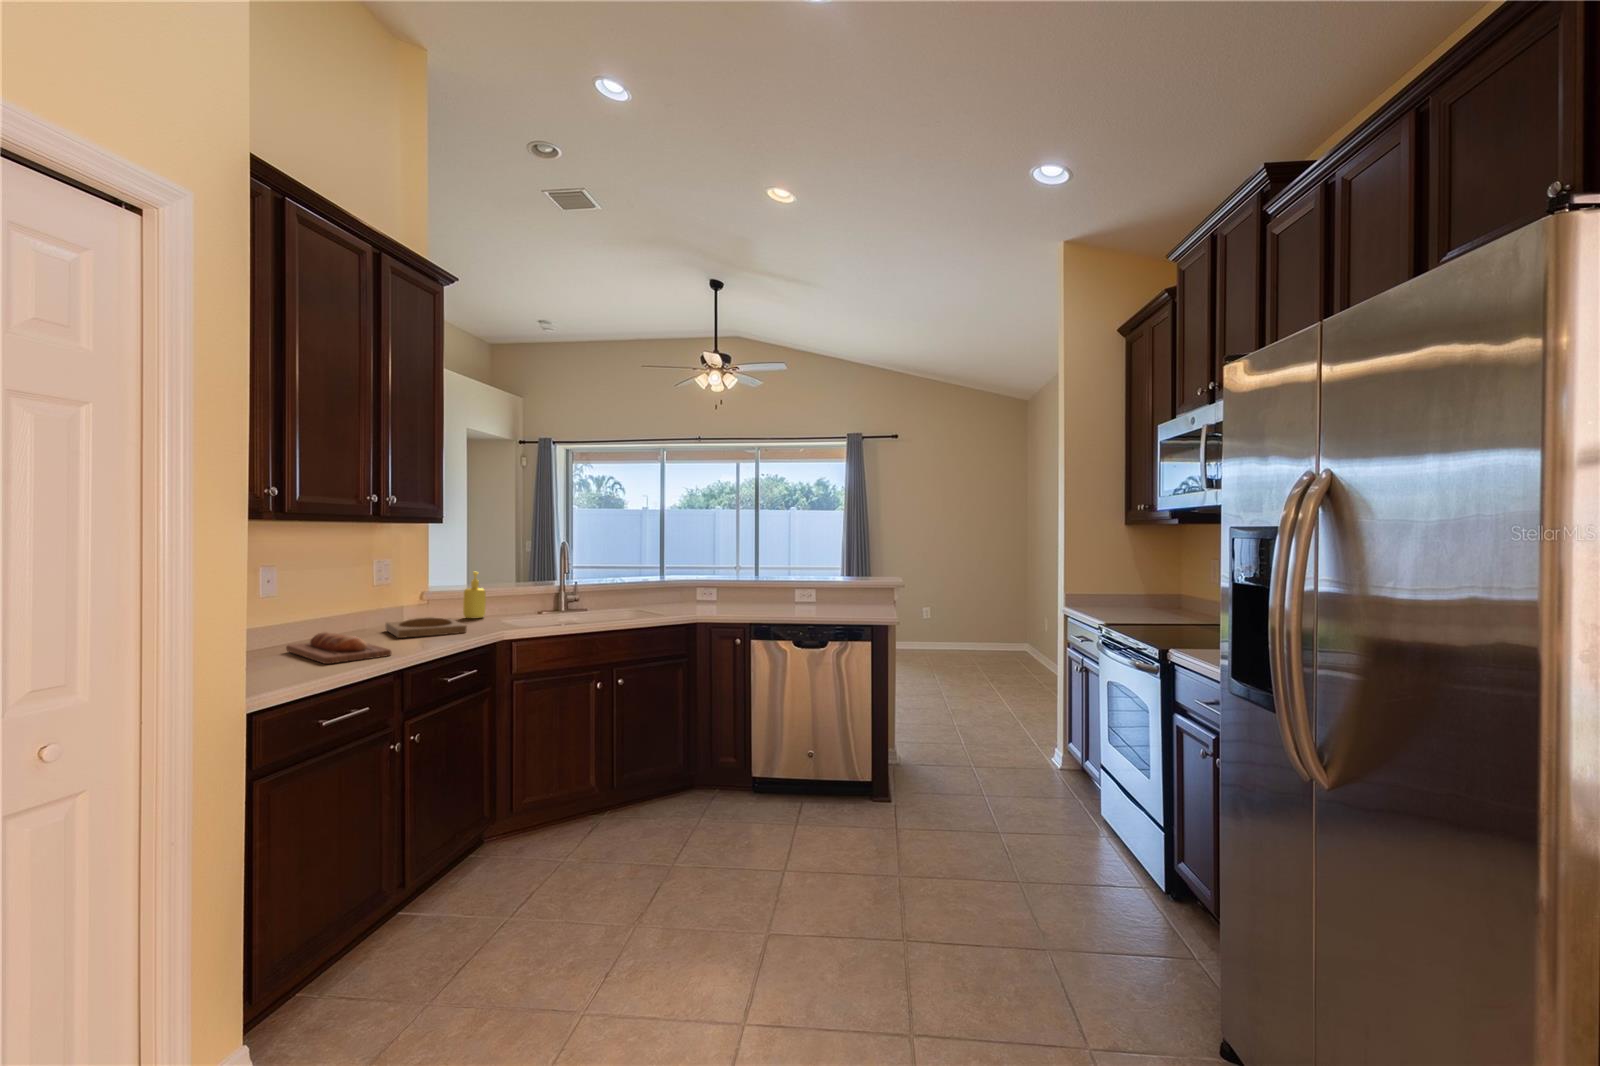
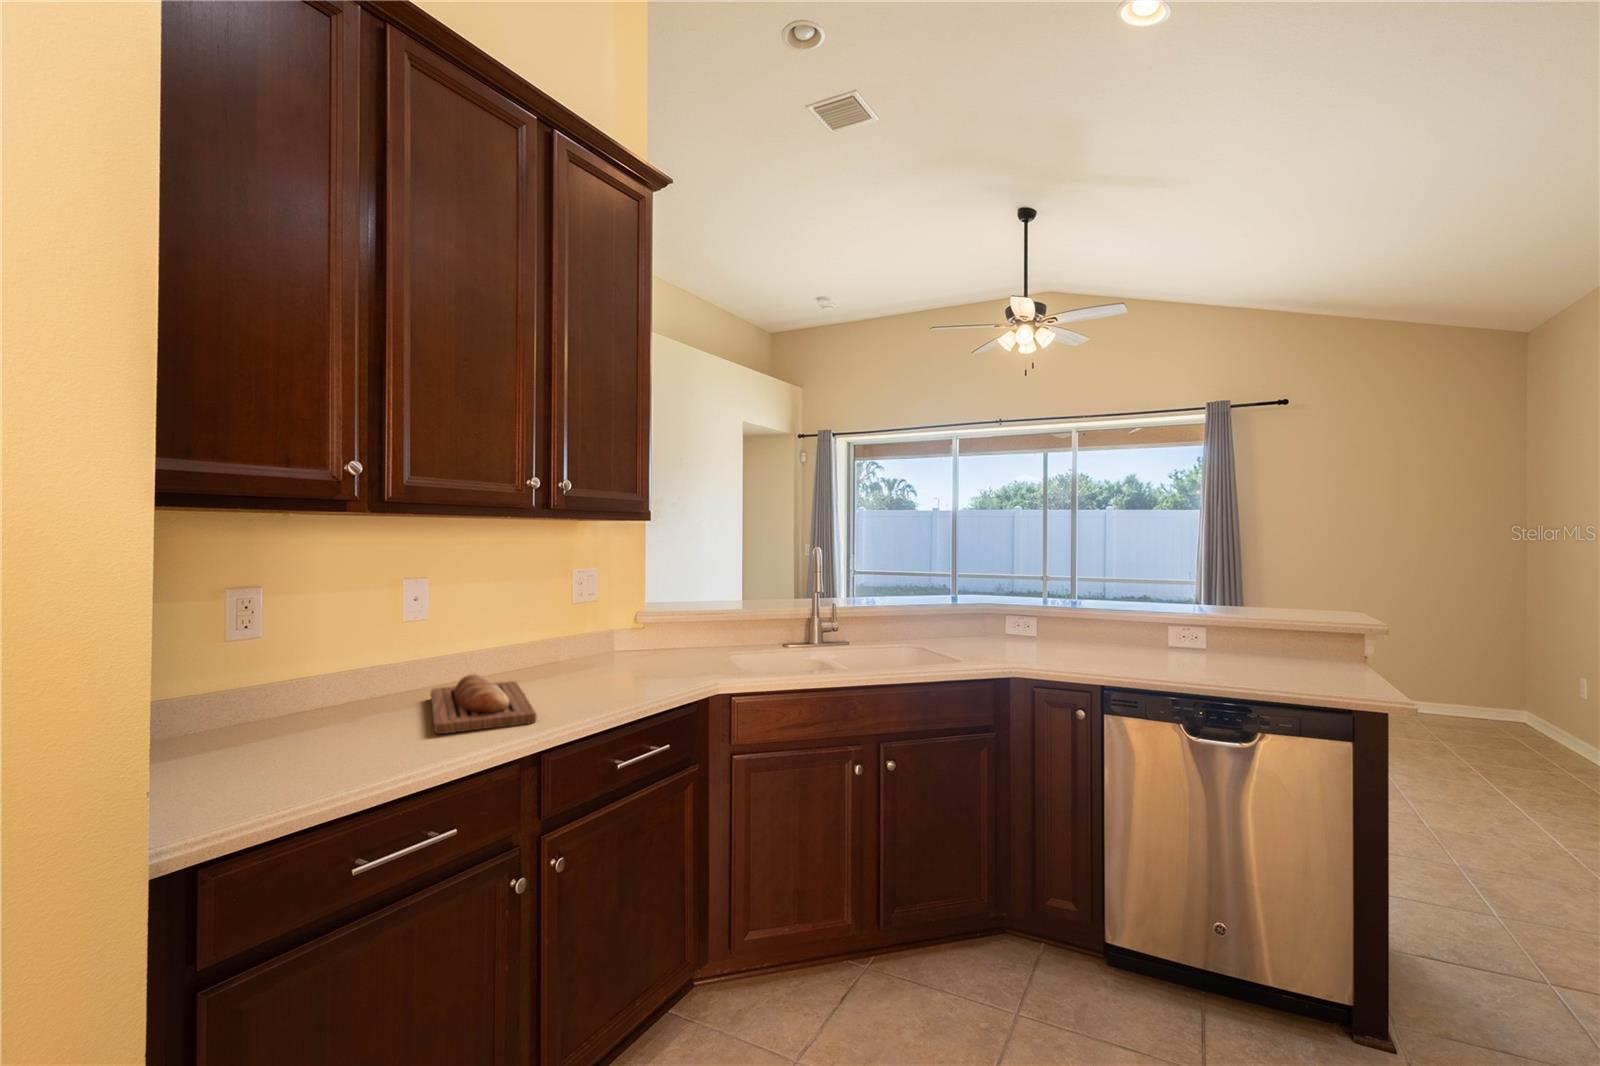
soap dispenser: present [463,572,486,619] -> none [687,586,716,650]
tray: present [385,617,467,638] -> none [581,651,672,682]

